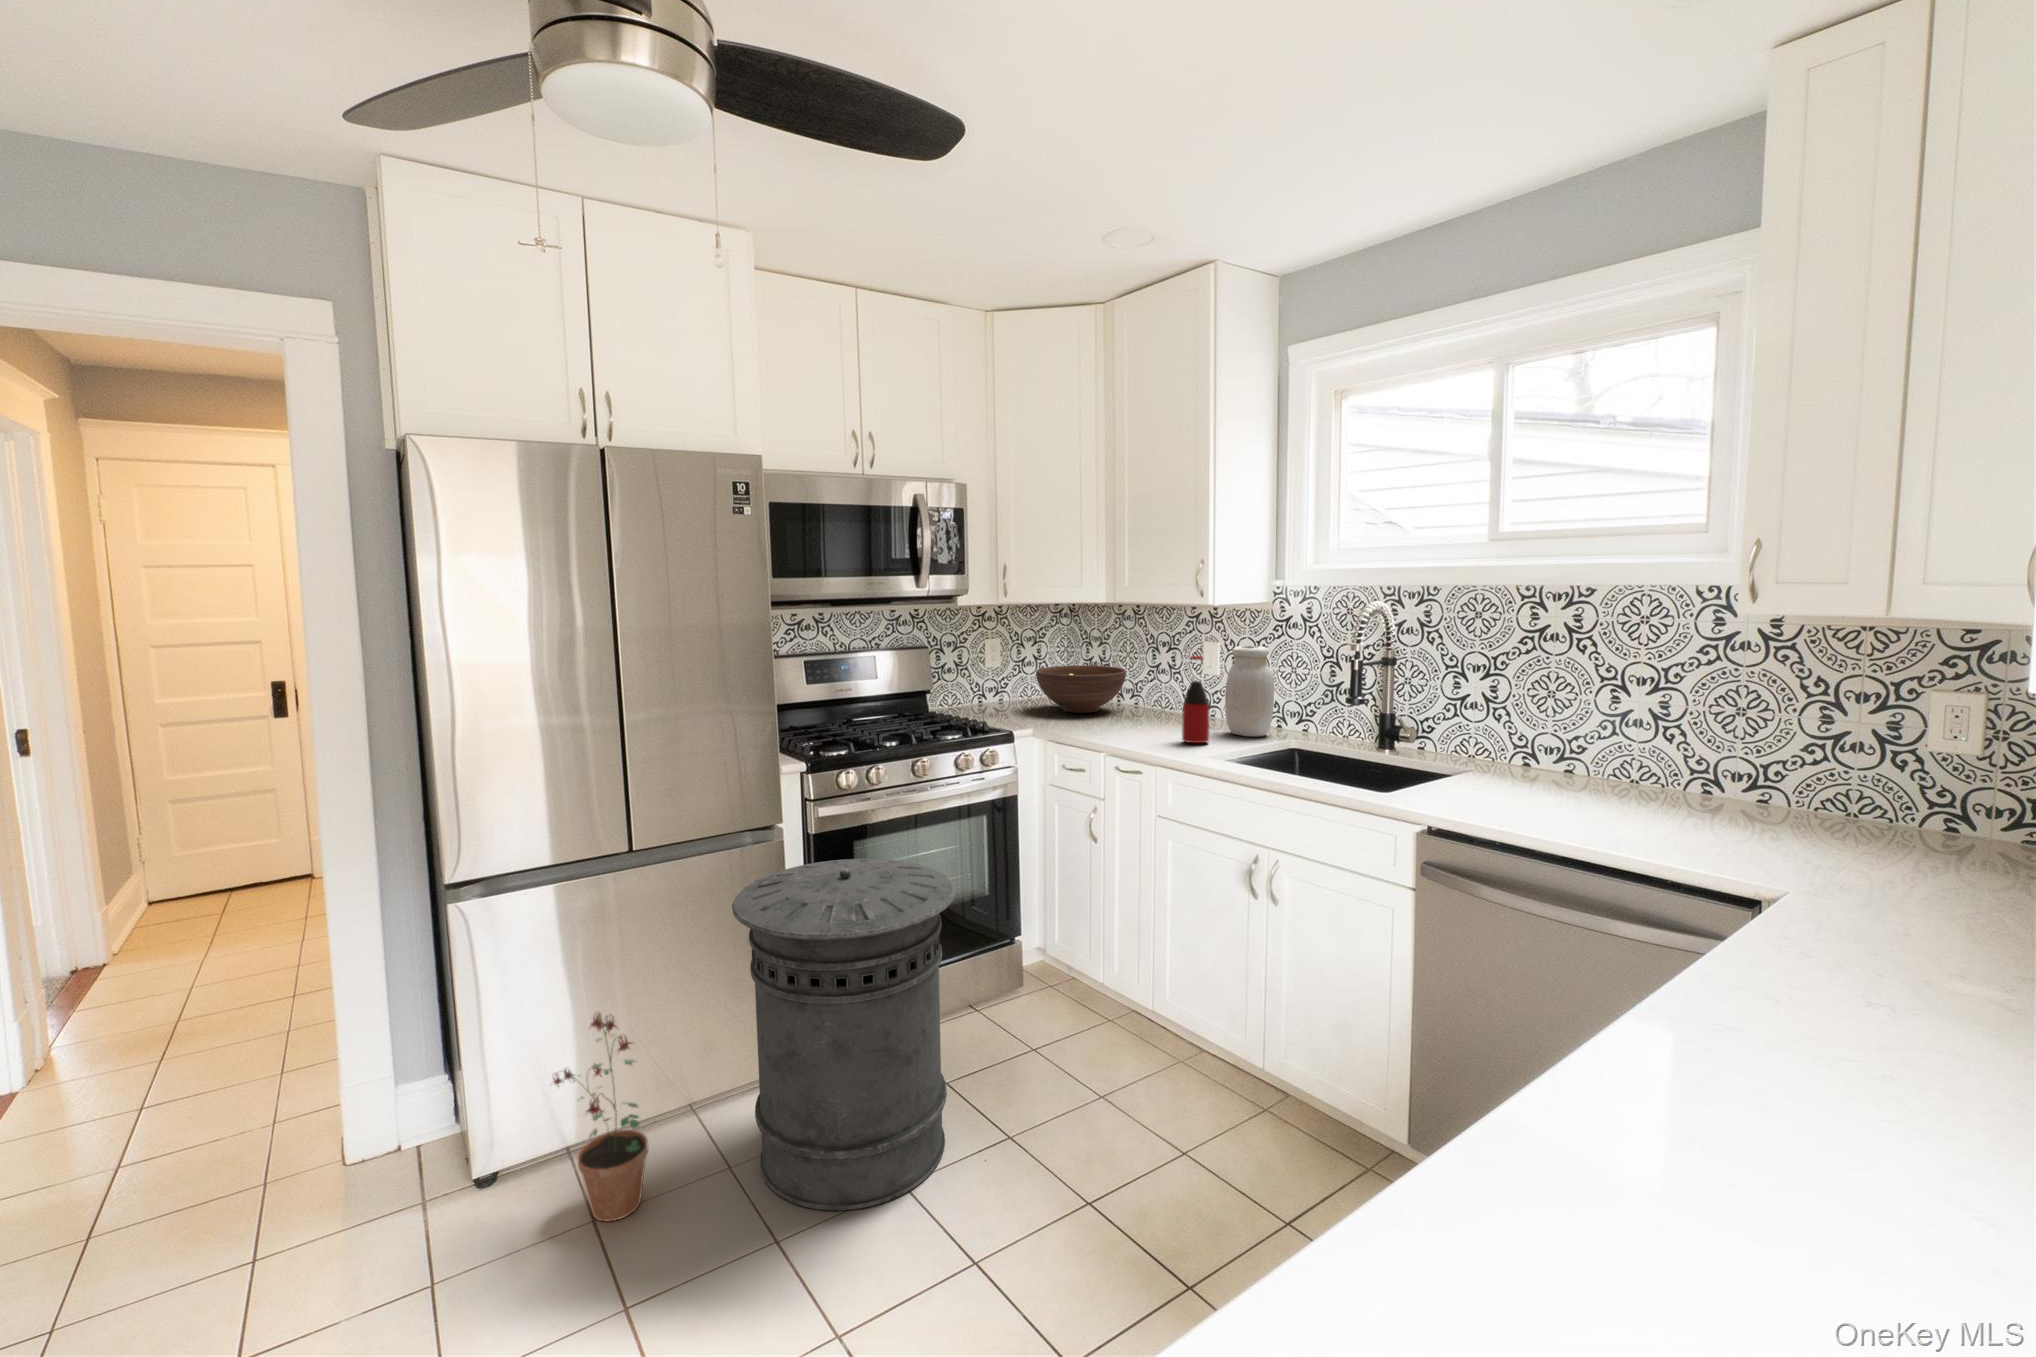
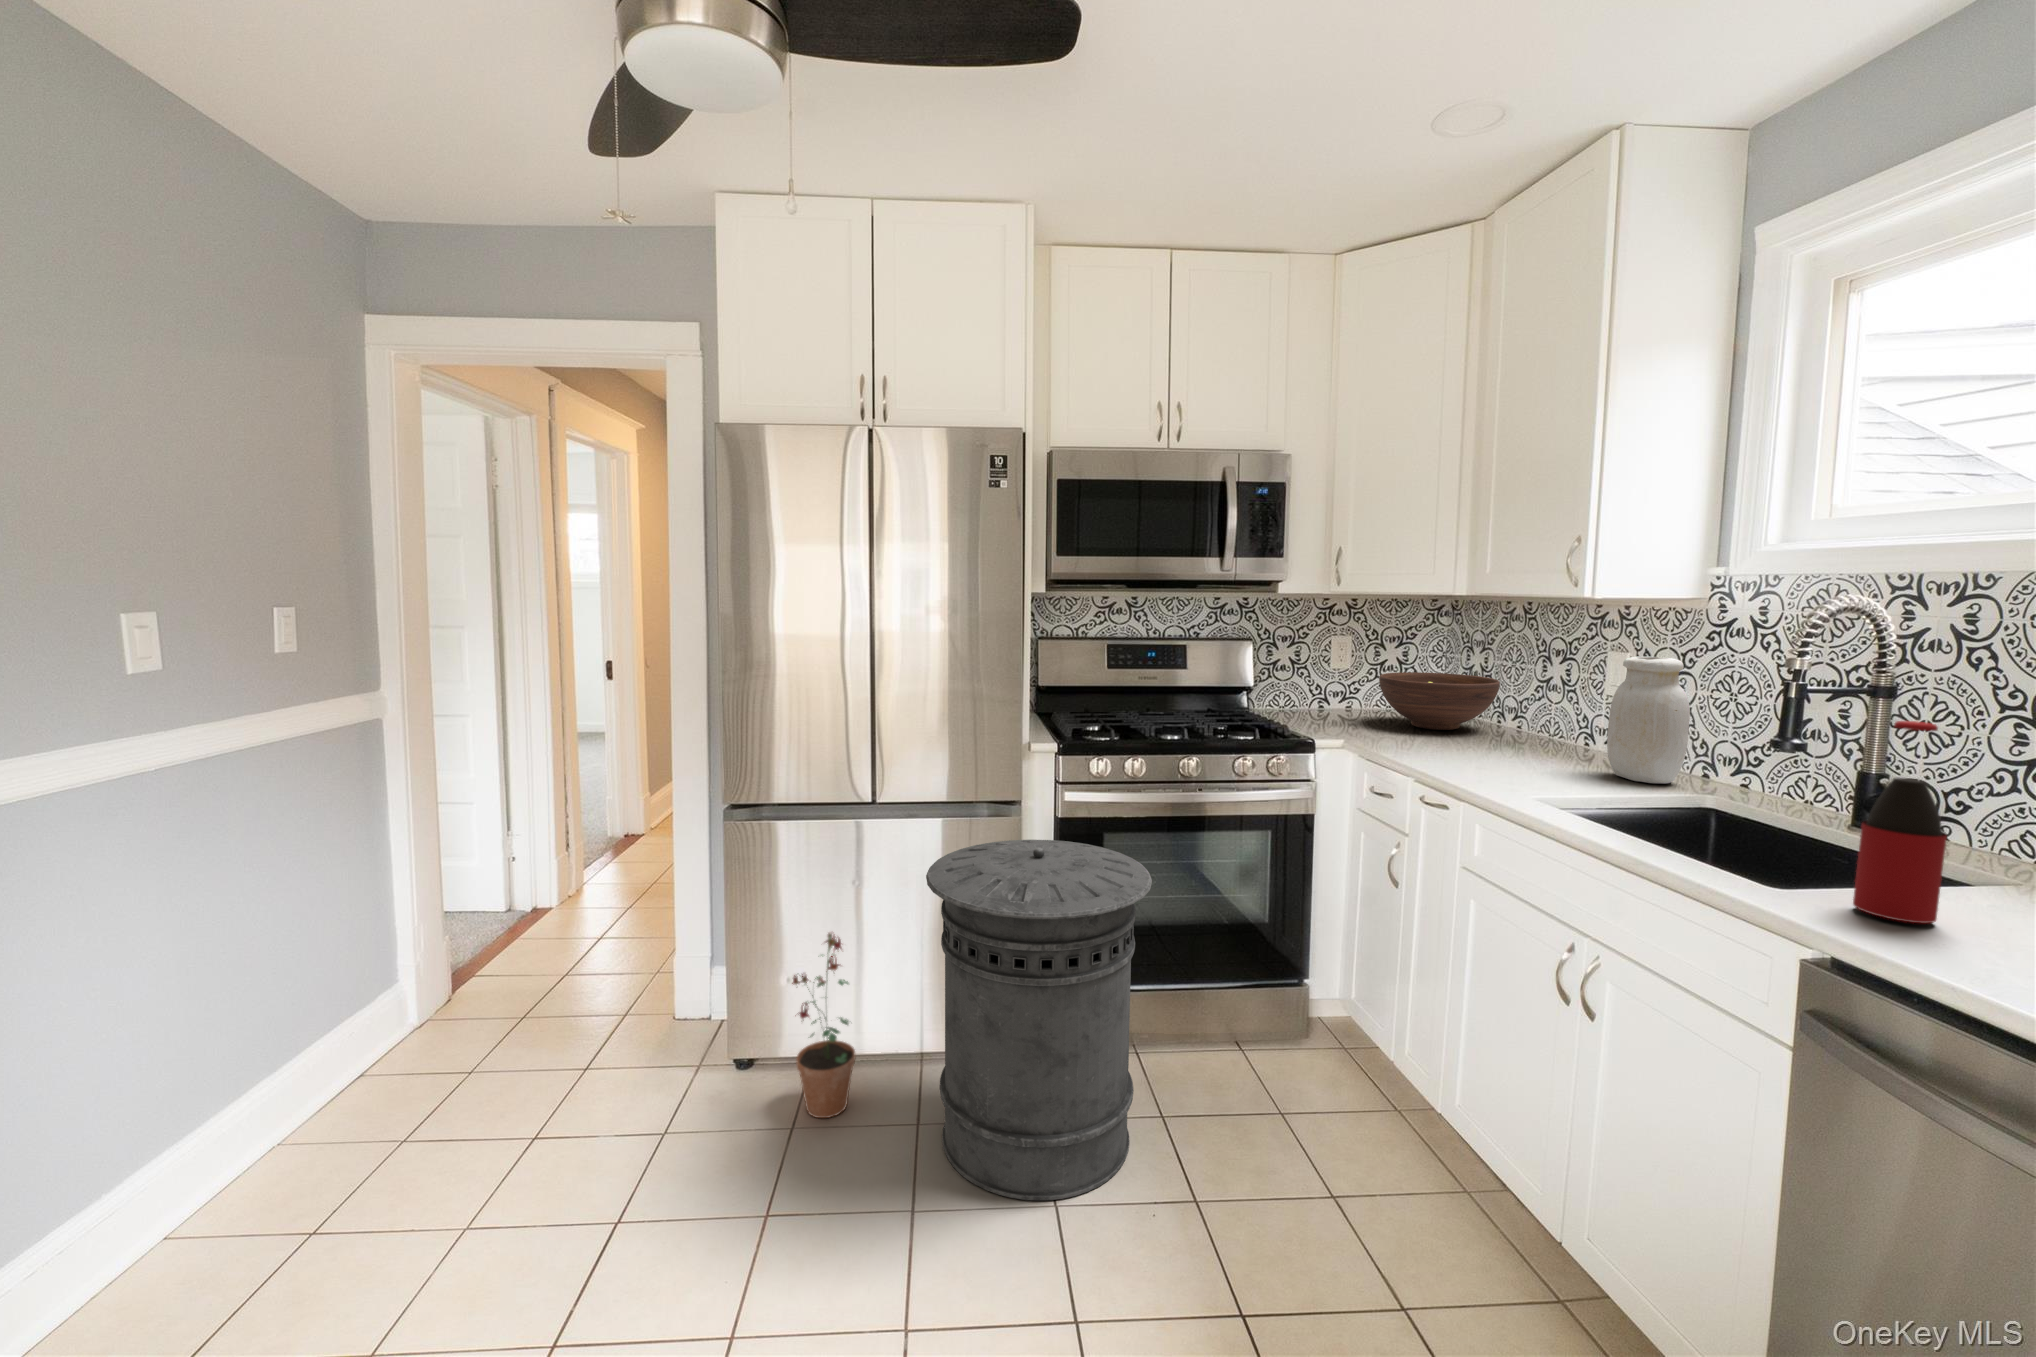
bottle: present [1182,656,1209,743] -> present [1853,721,1947,923]

